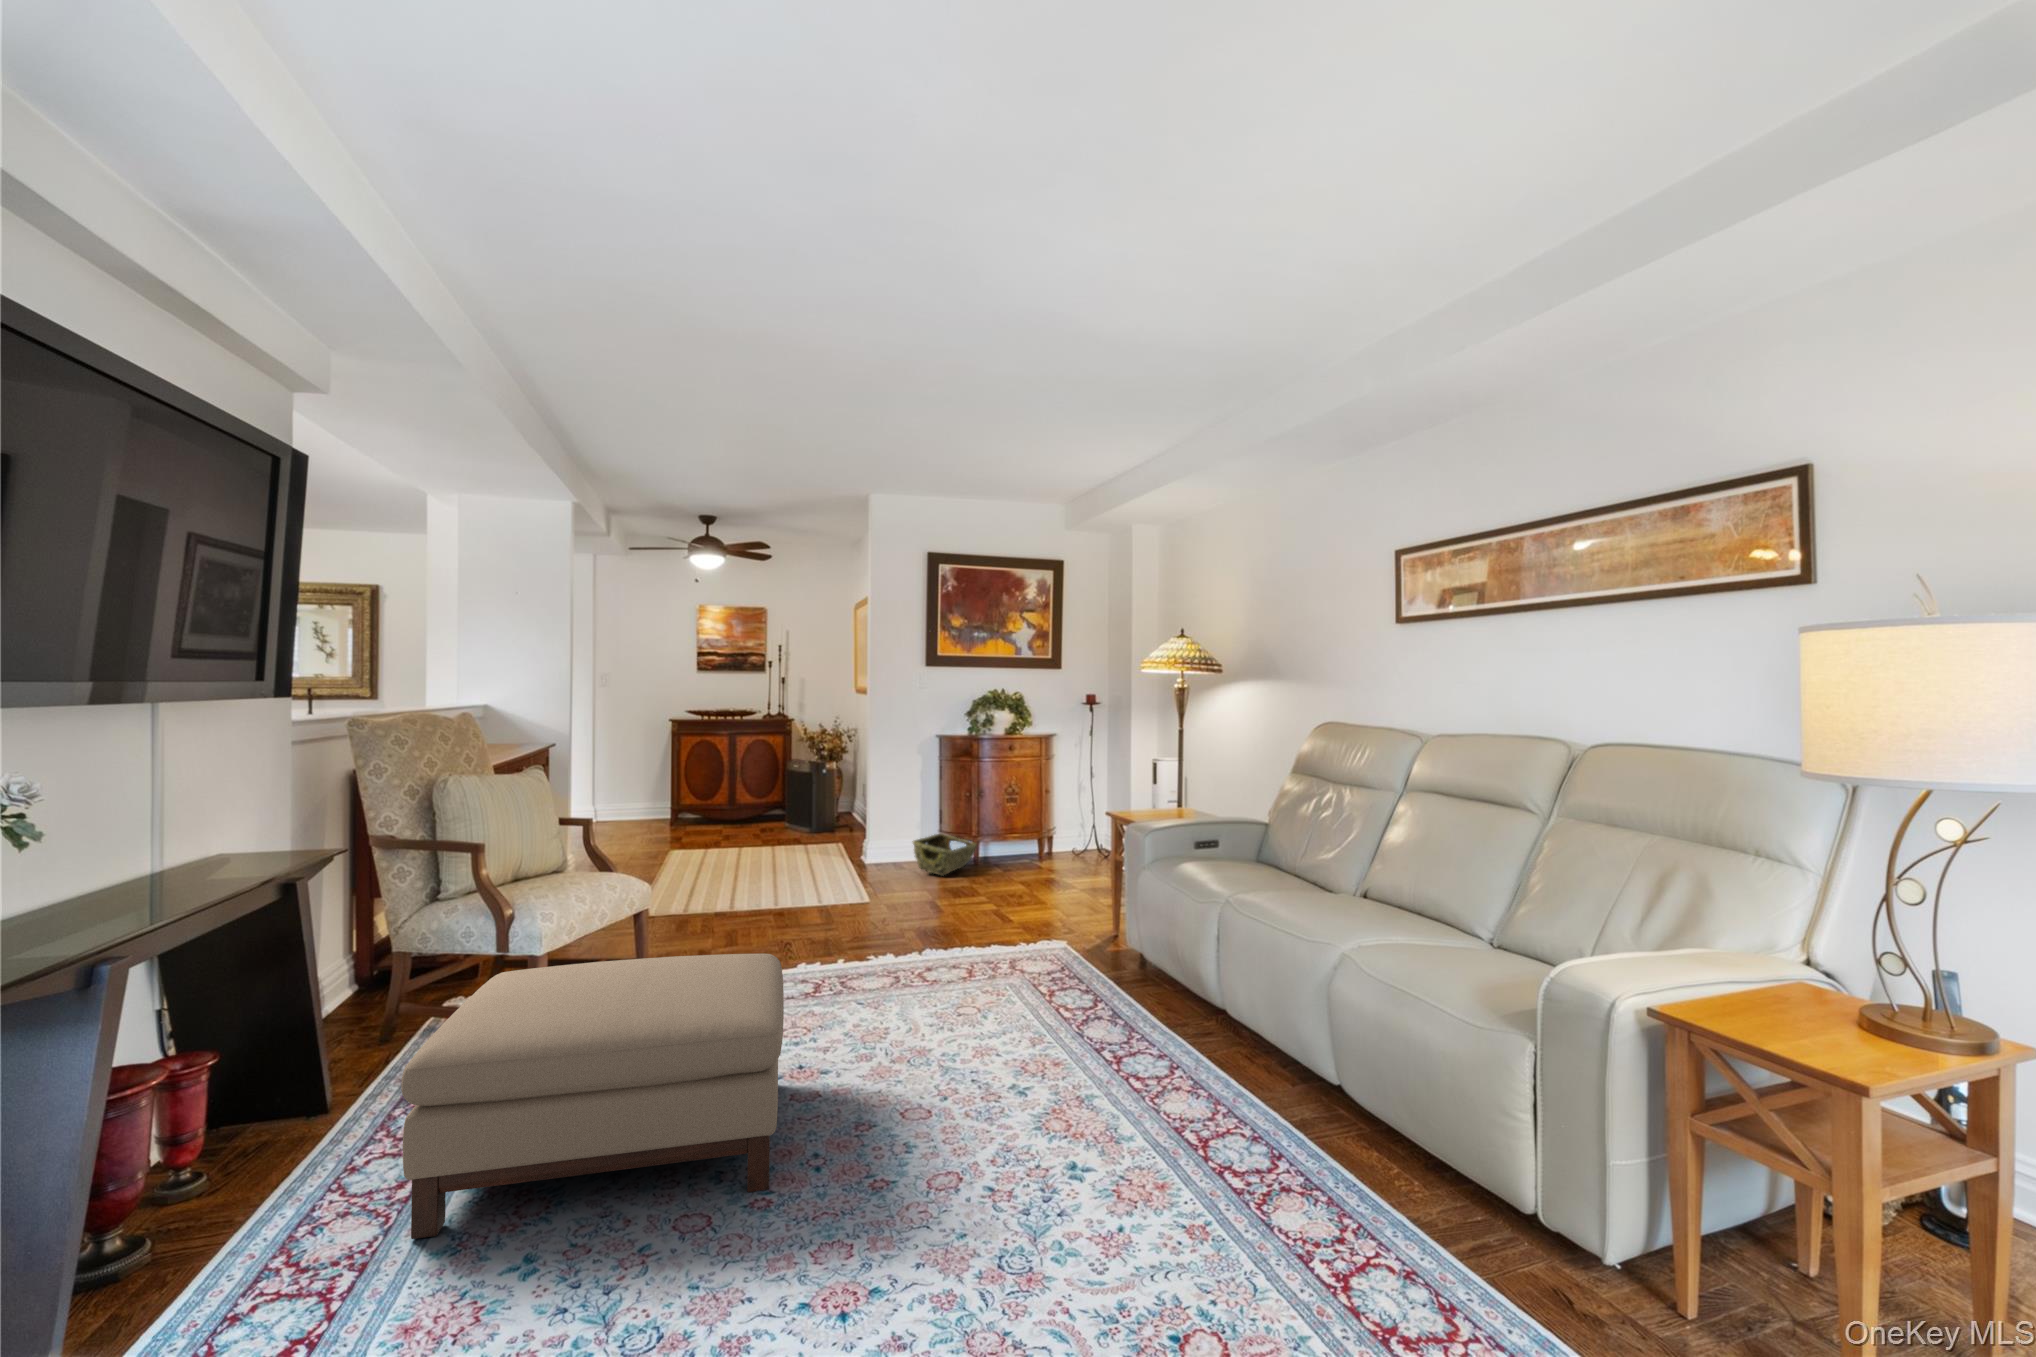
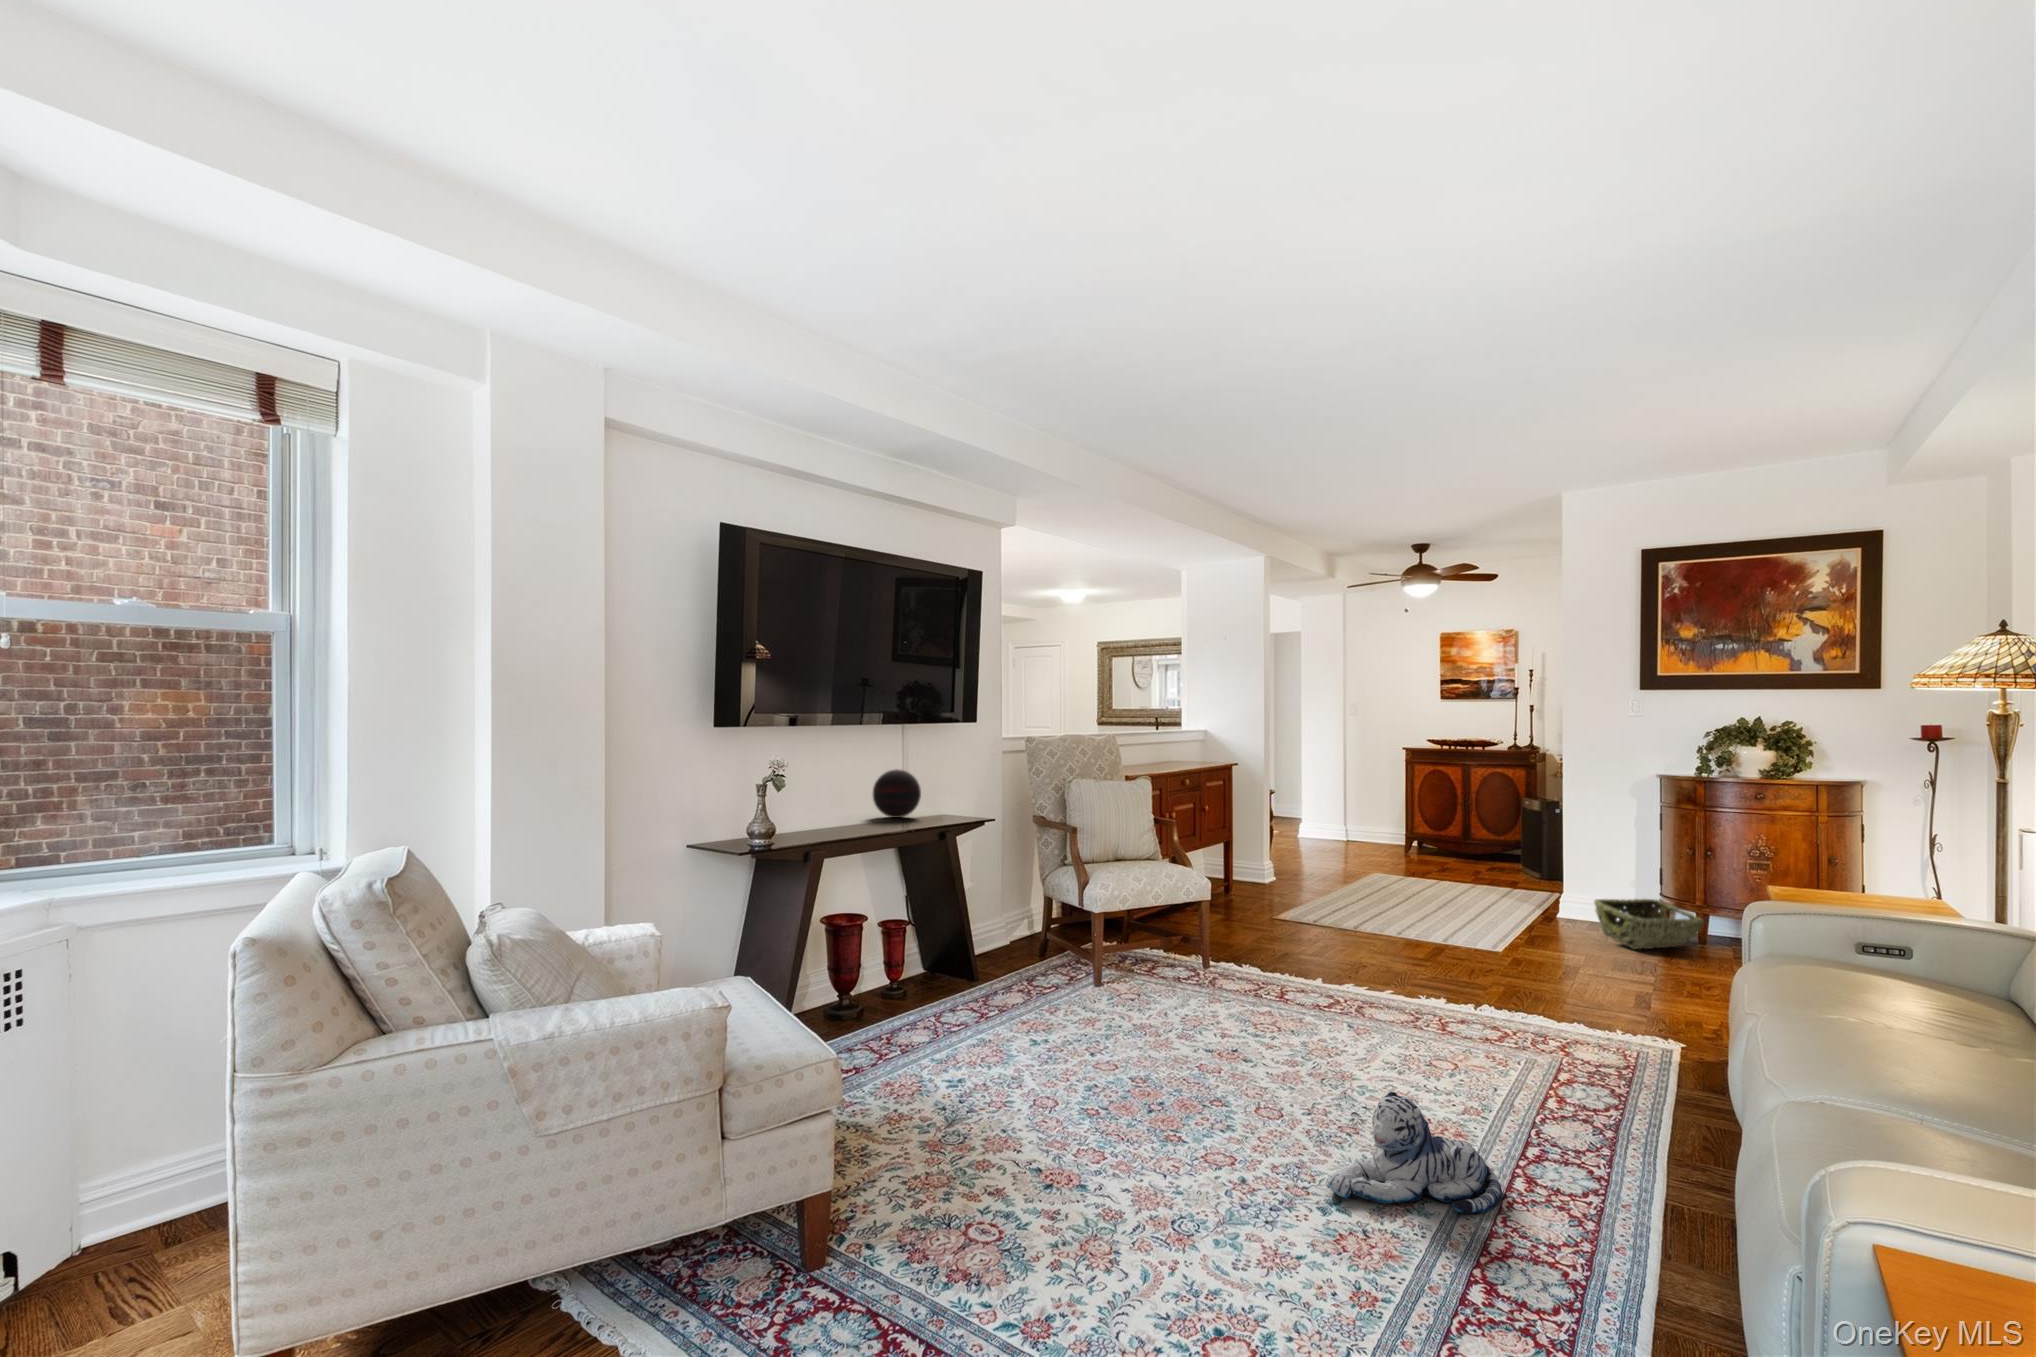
decorative orb: none [122,796,242,884] -> present [873,769,921,818]
ottoman: present [401,954,784,1239] -> none [928,907,1206,1106]
plush toy: none [1045,1041,1143,1157] -> present [1326,1091,1502,1214]

